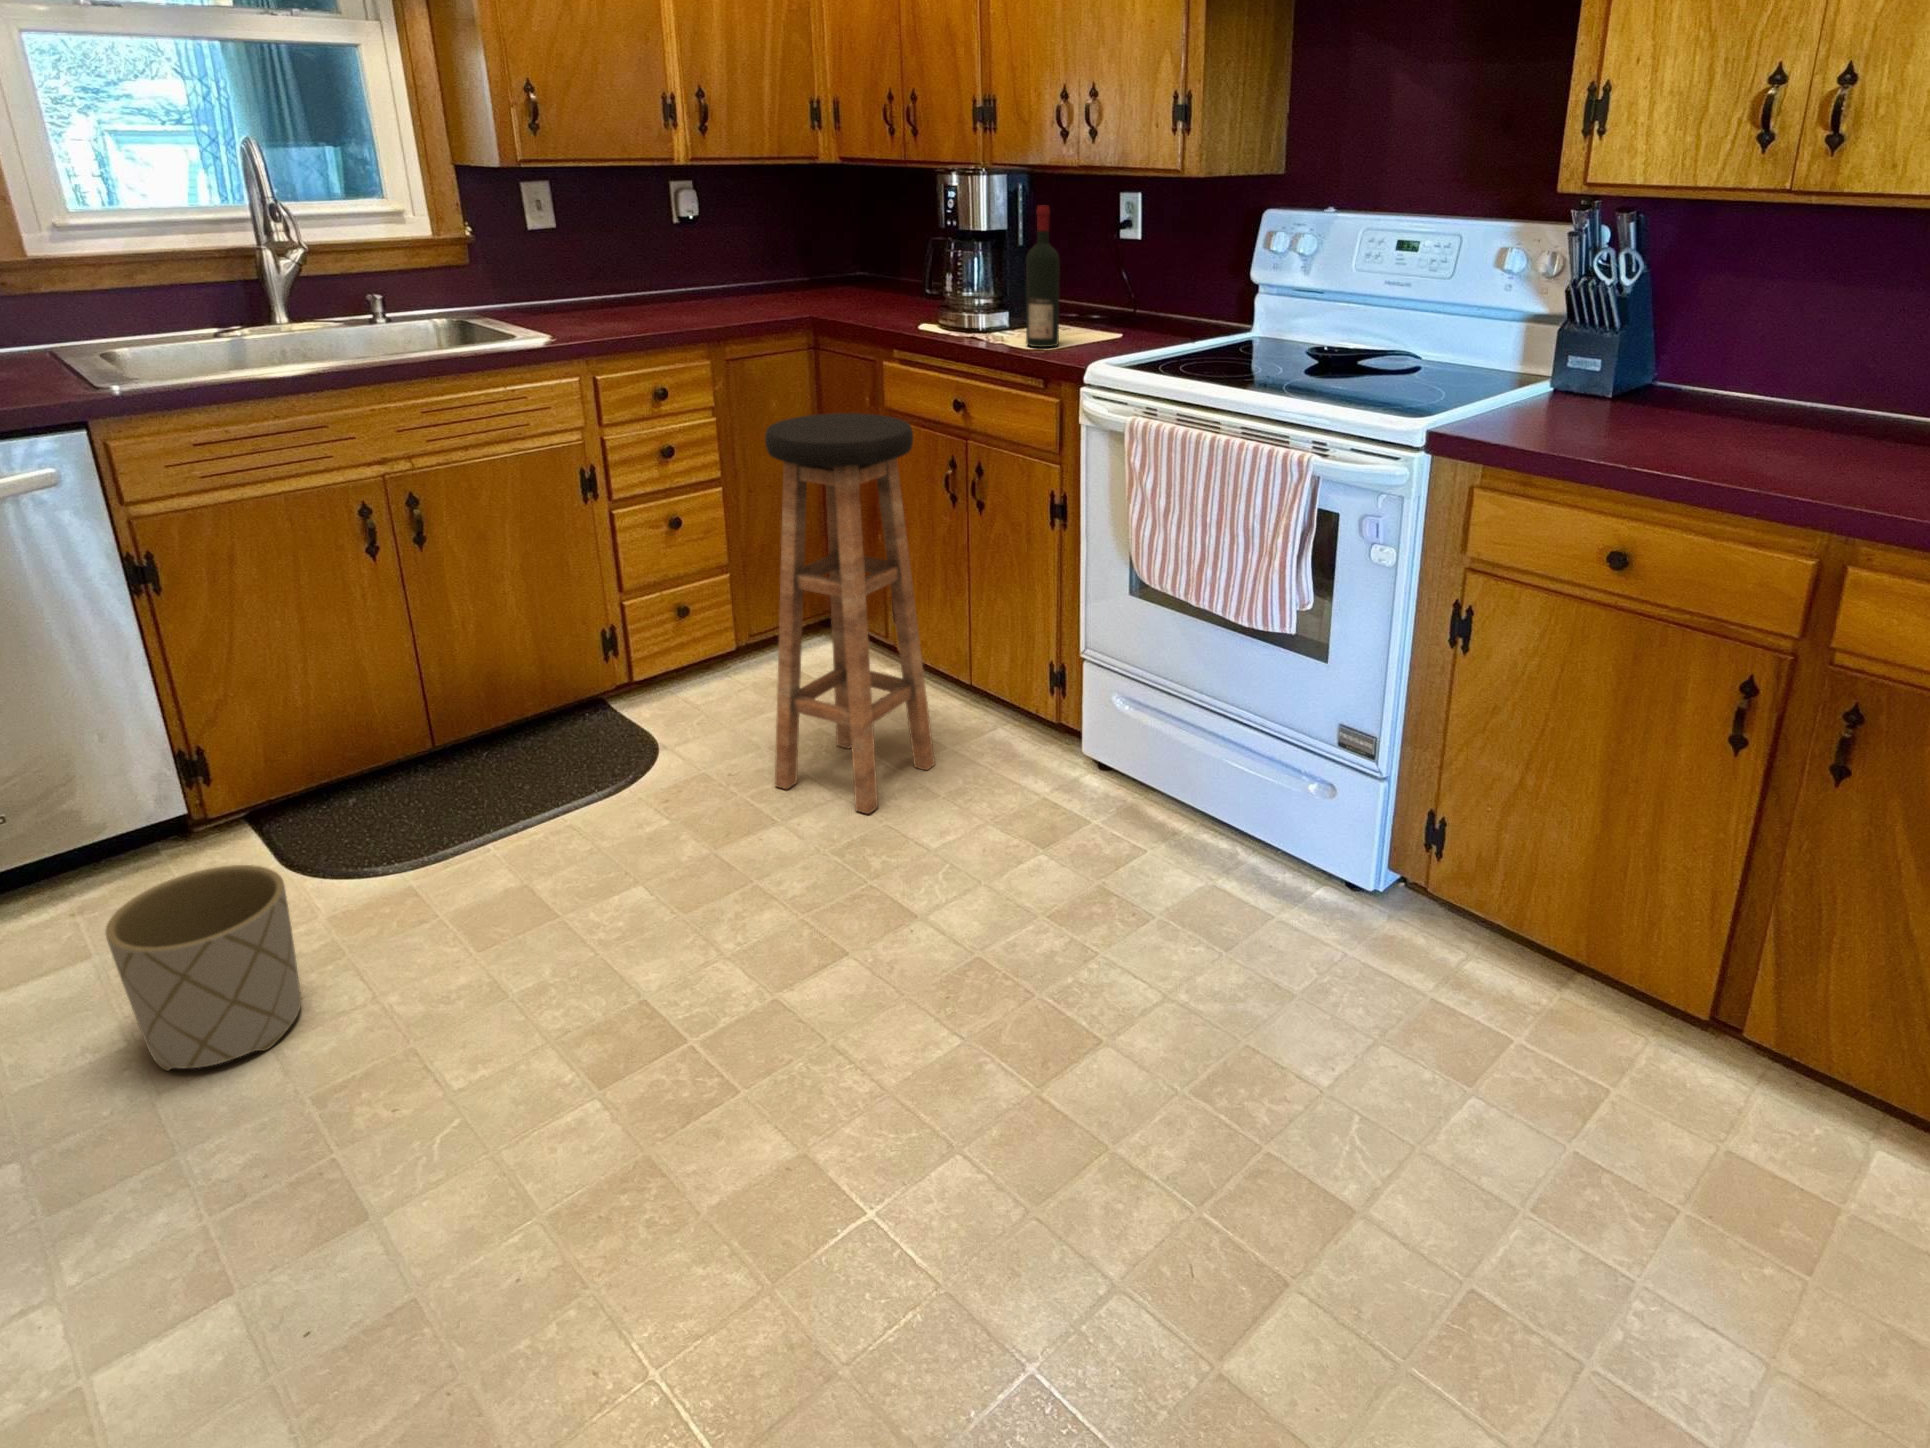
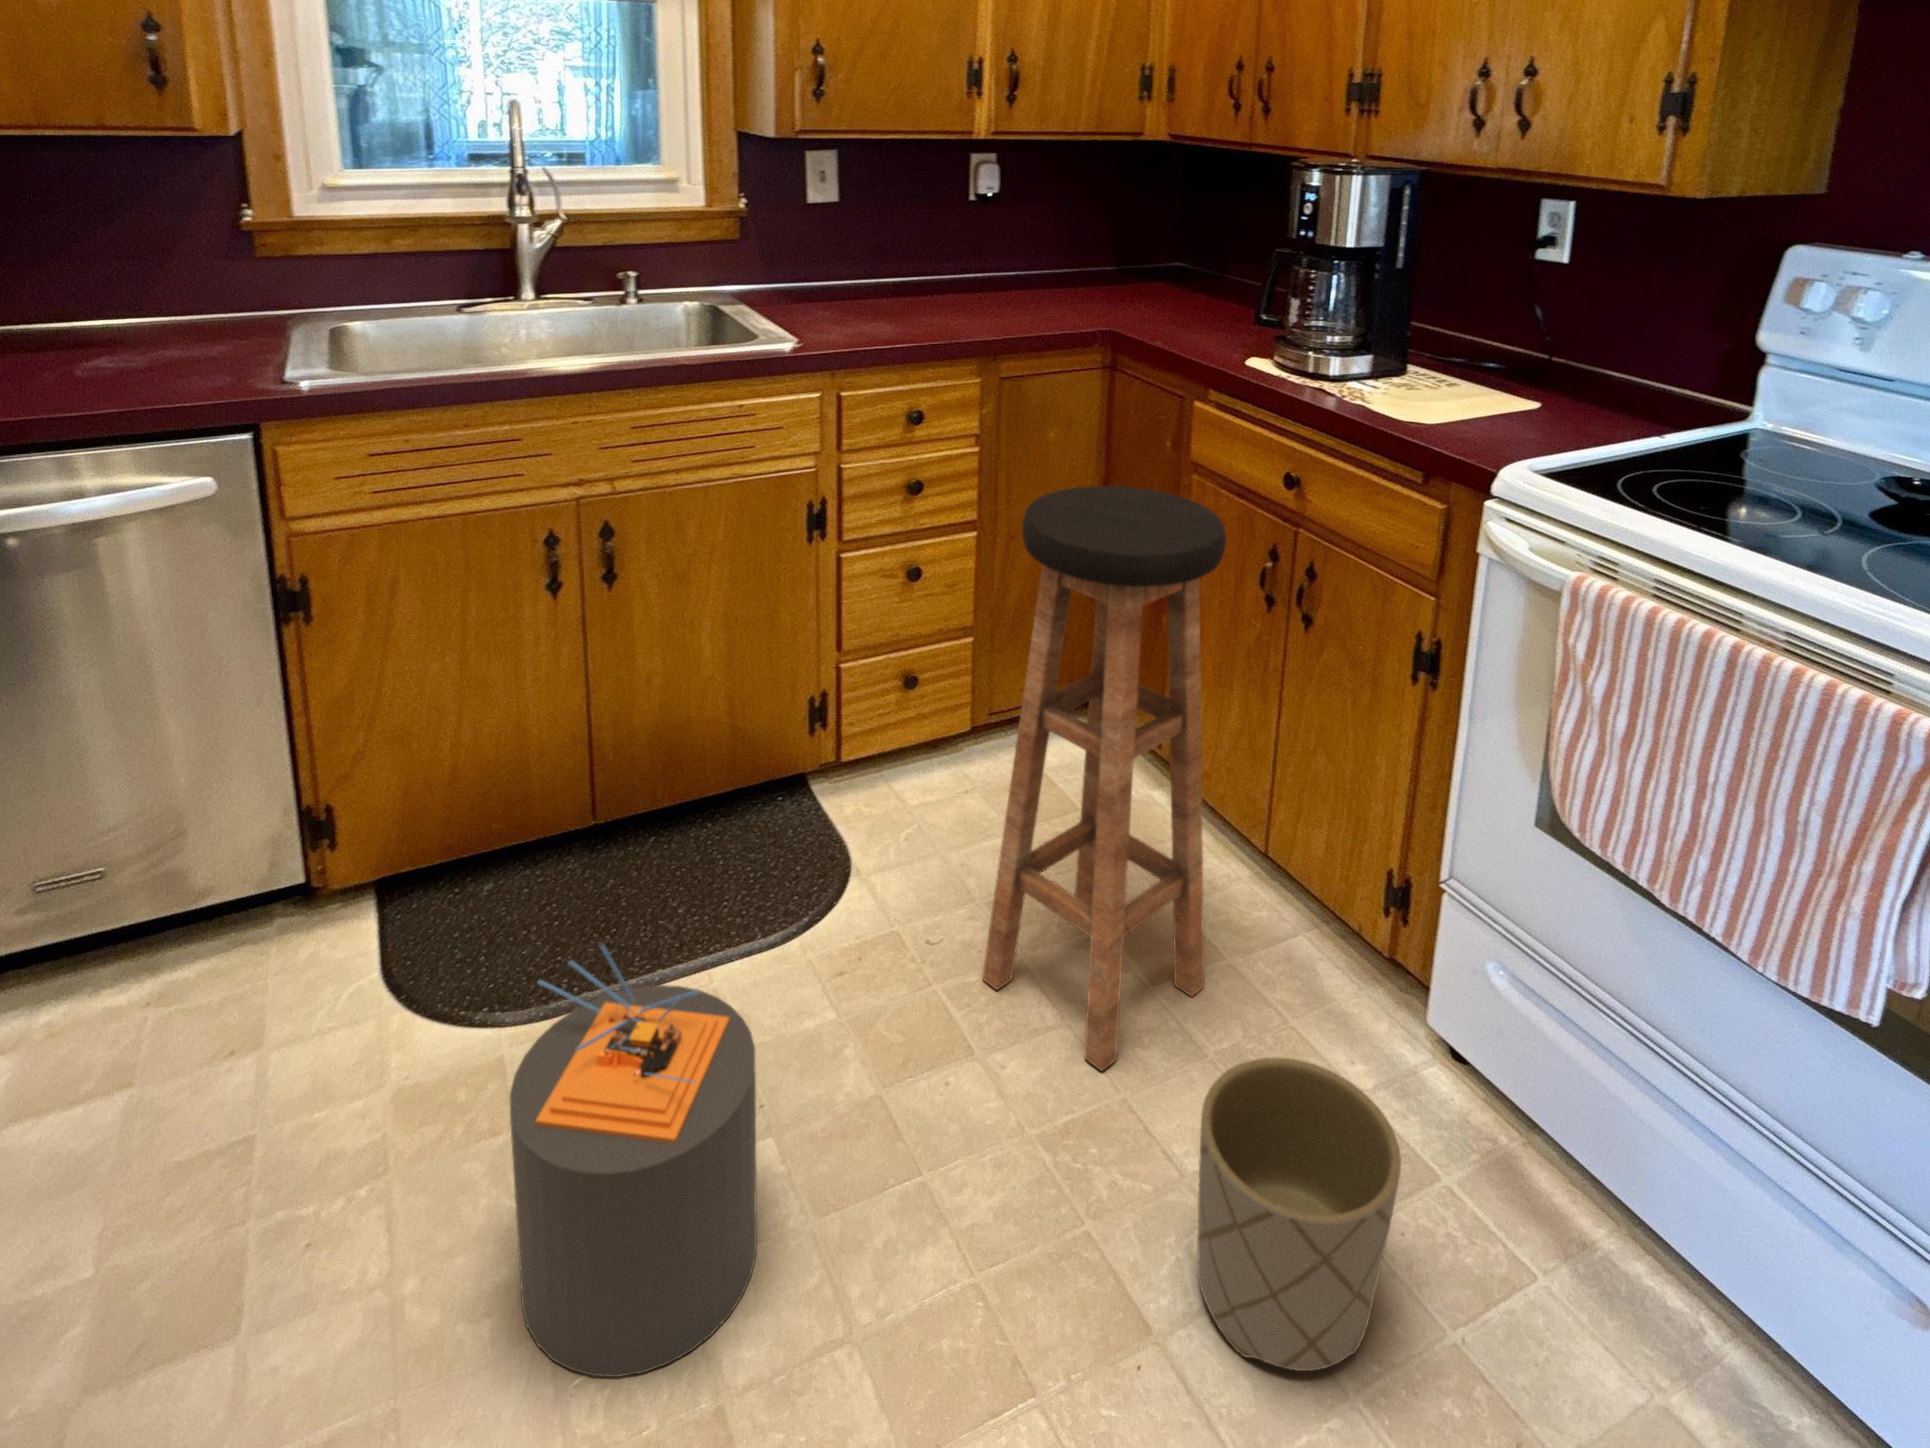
wine bottle: present [1026,206,1060,347] -> none [1399,227,1462,423]
trash can: none [445,734,644,1004] -> present [510,944,757,1377]
planter: present [105,865,301,1071] -> present [1198,1058,1401,1371]

